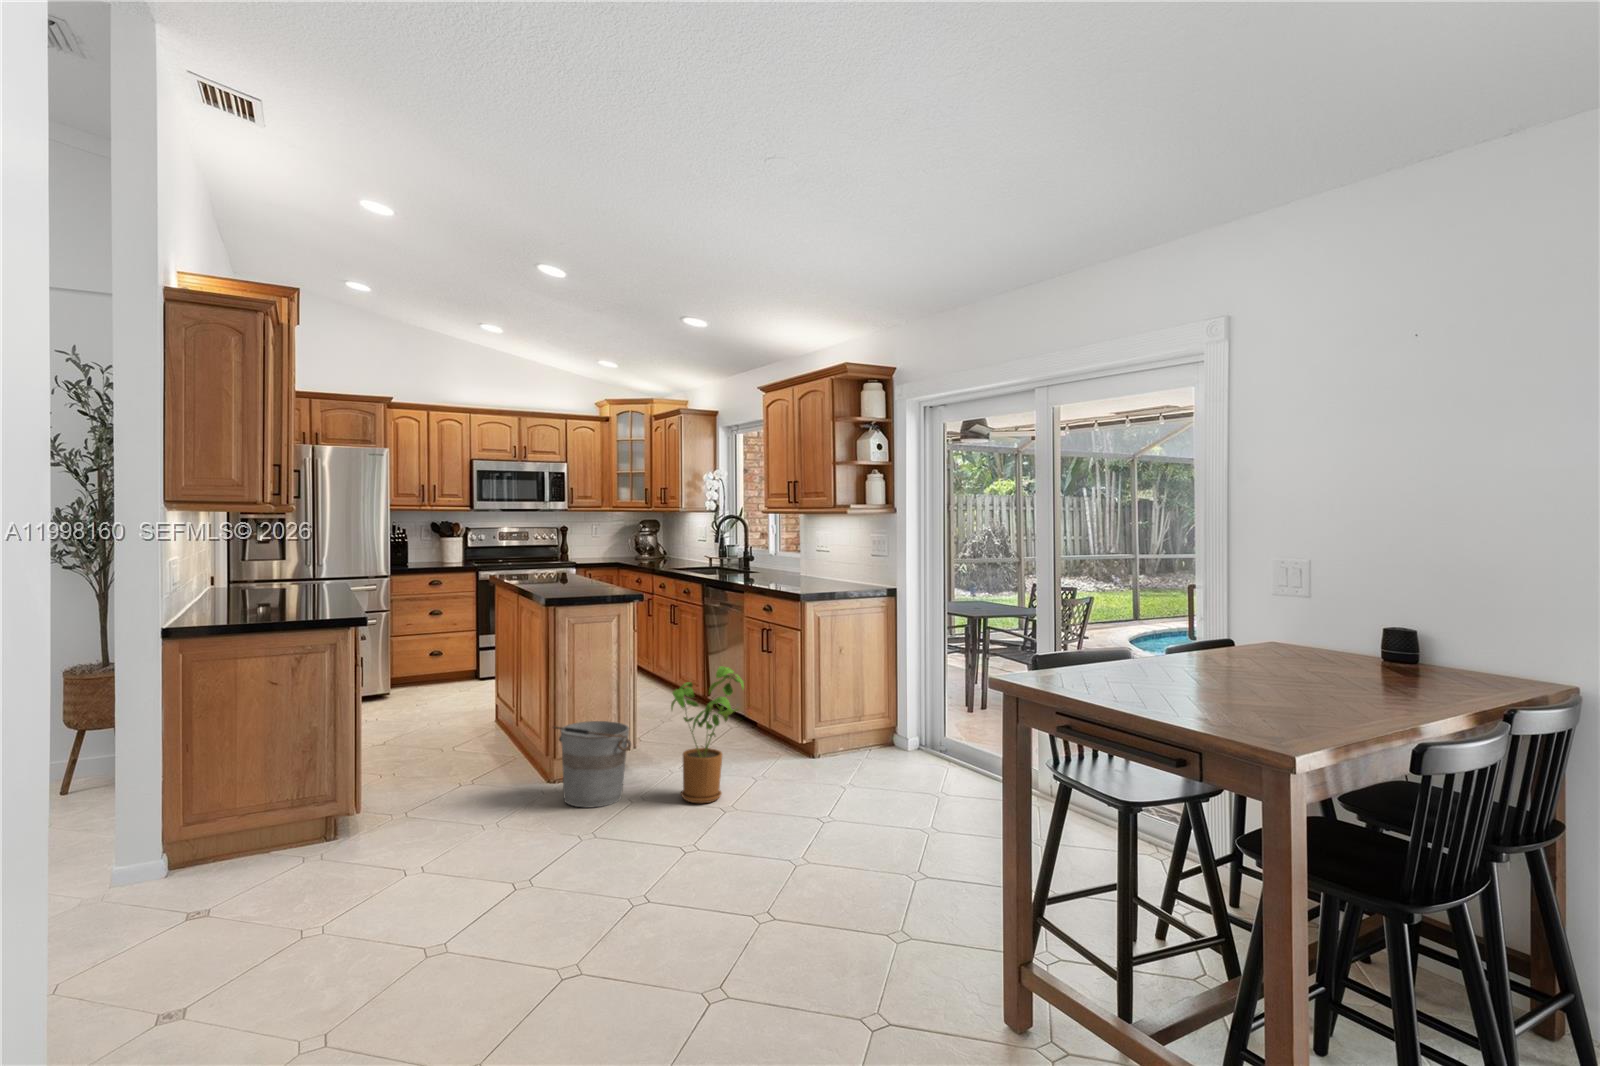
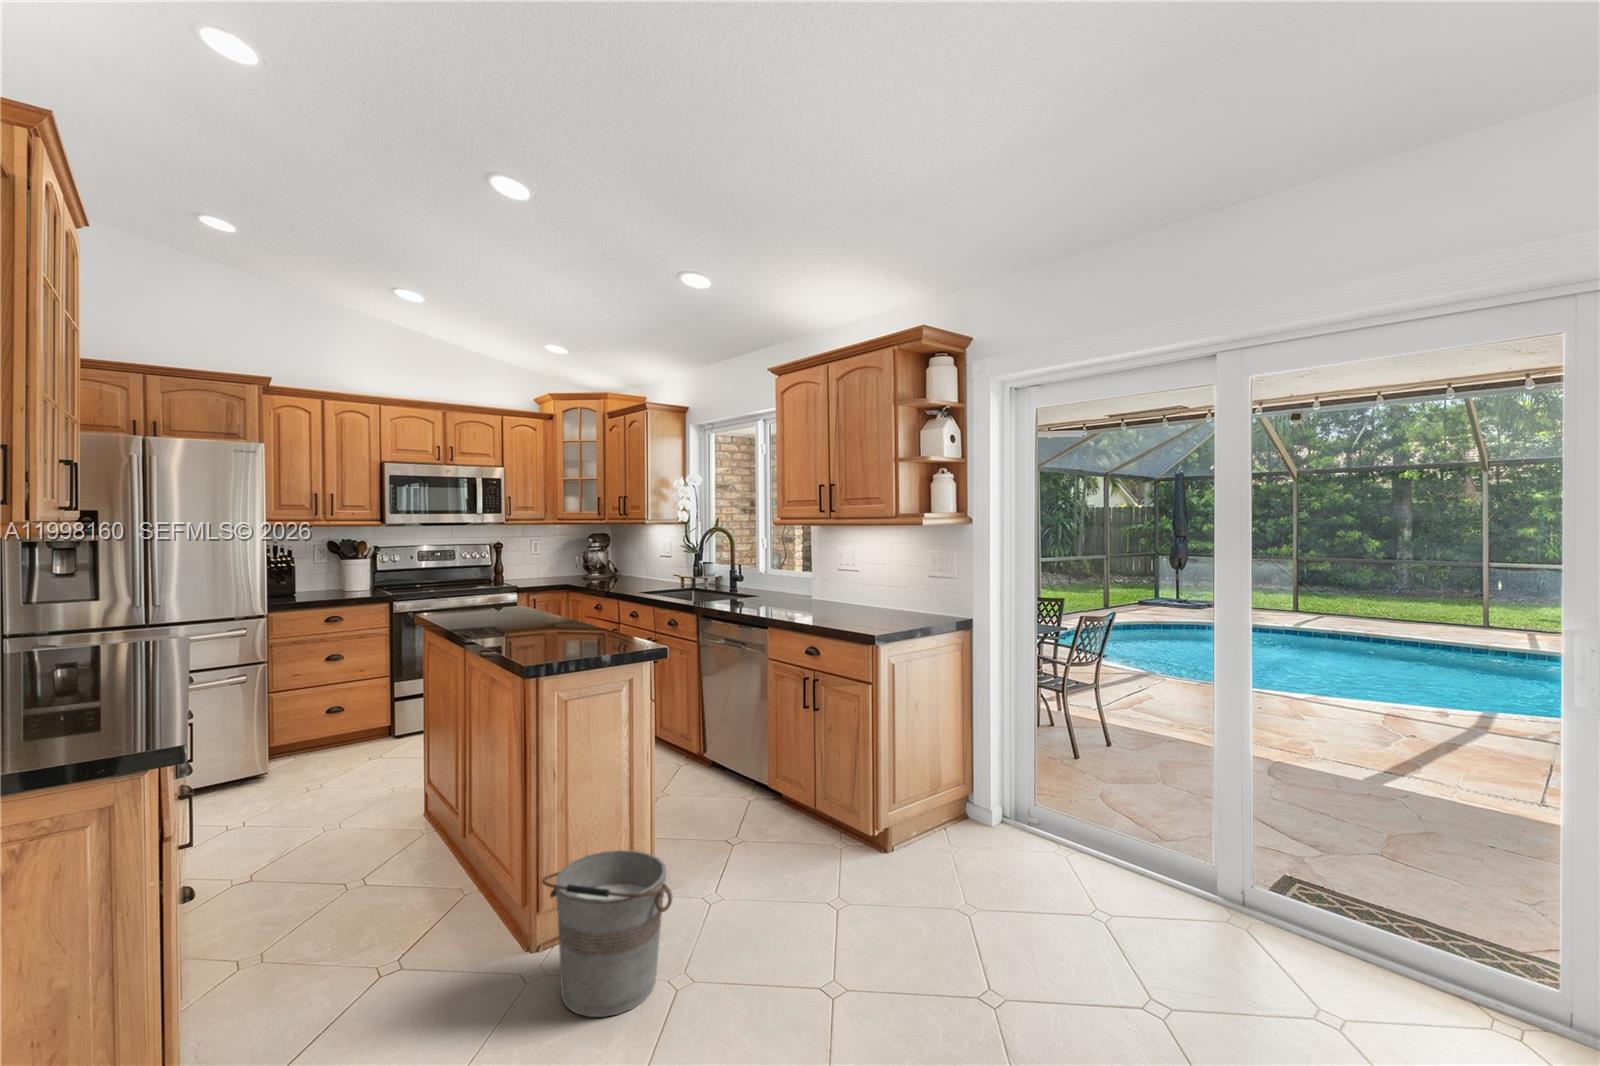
house plant: present [671,666,744,803] -> none [728,757,845,982]

